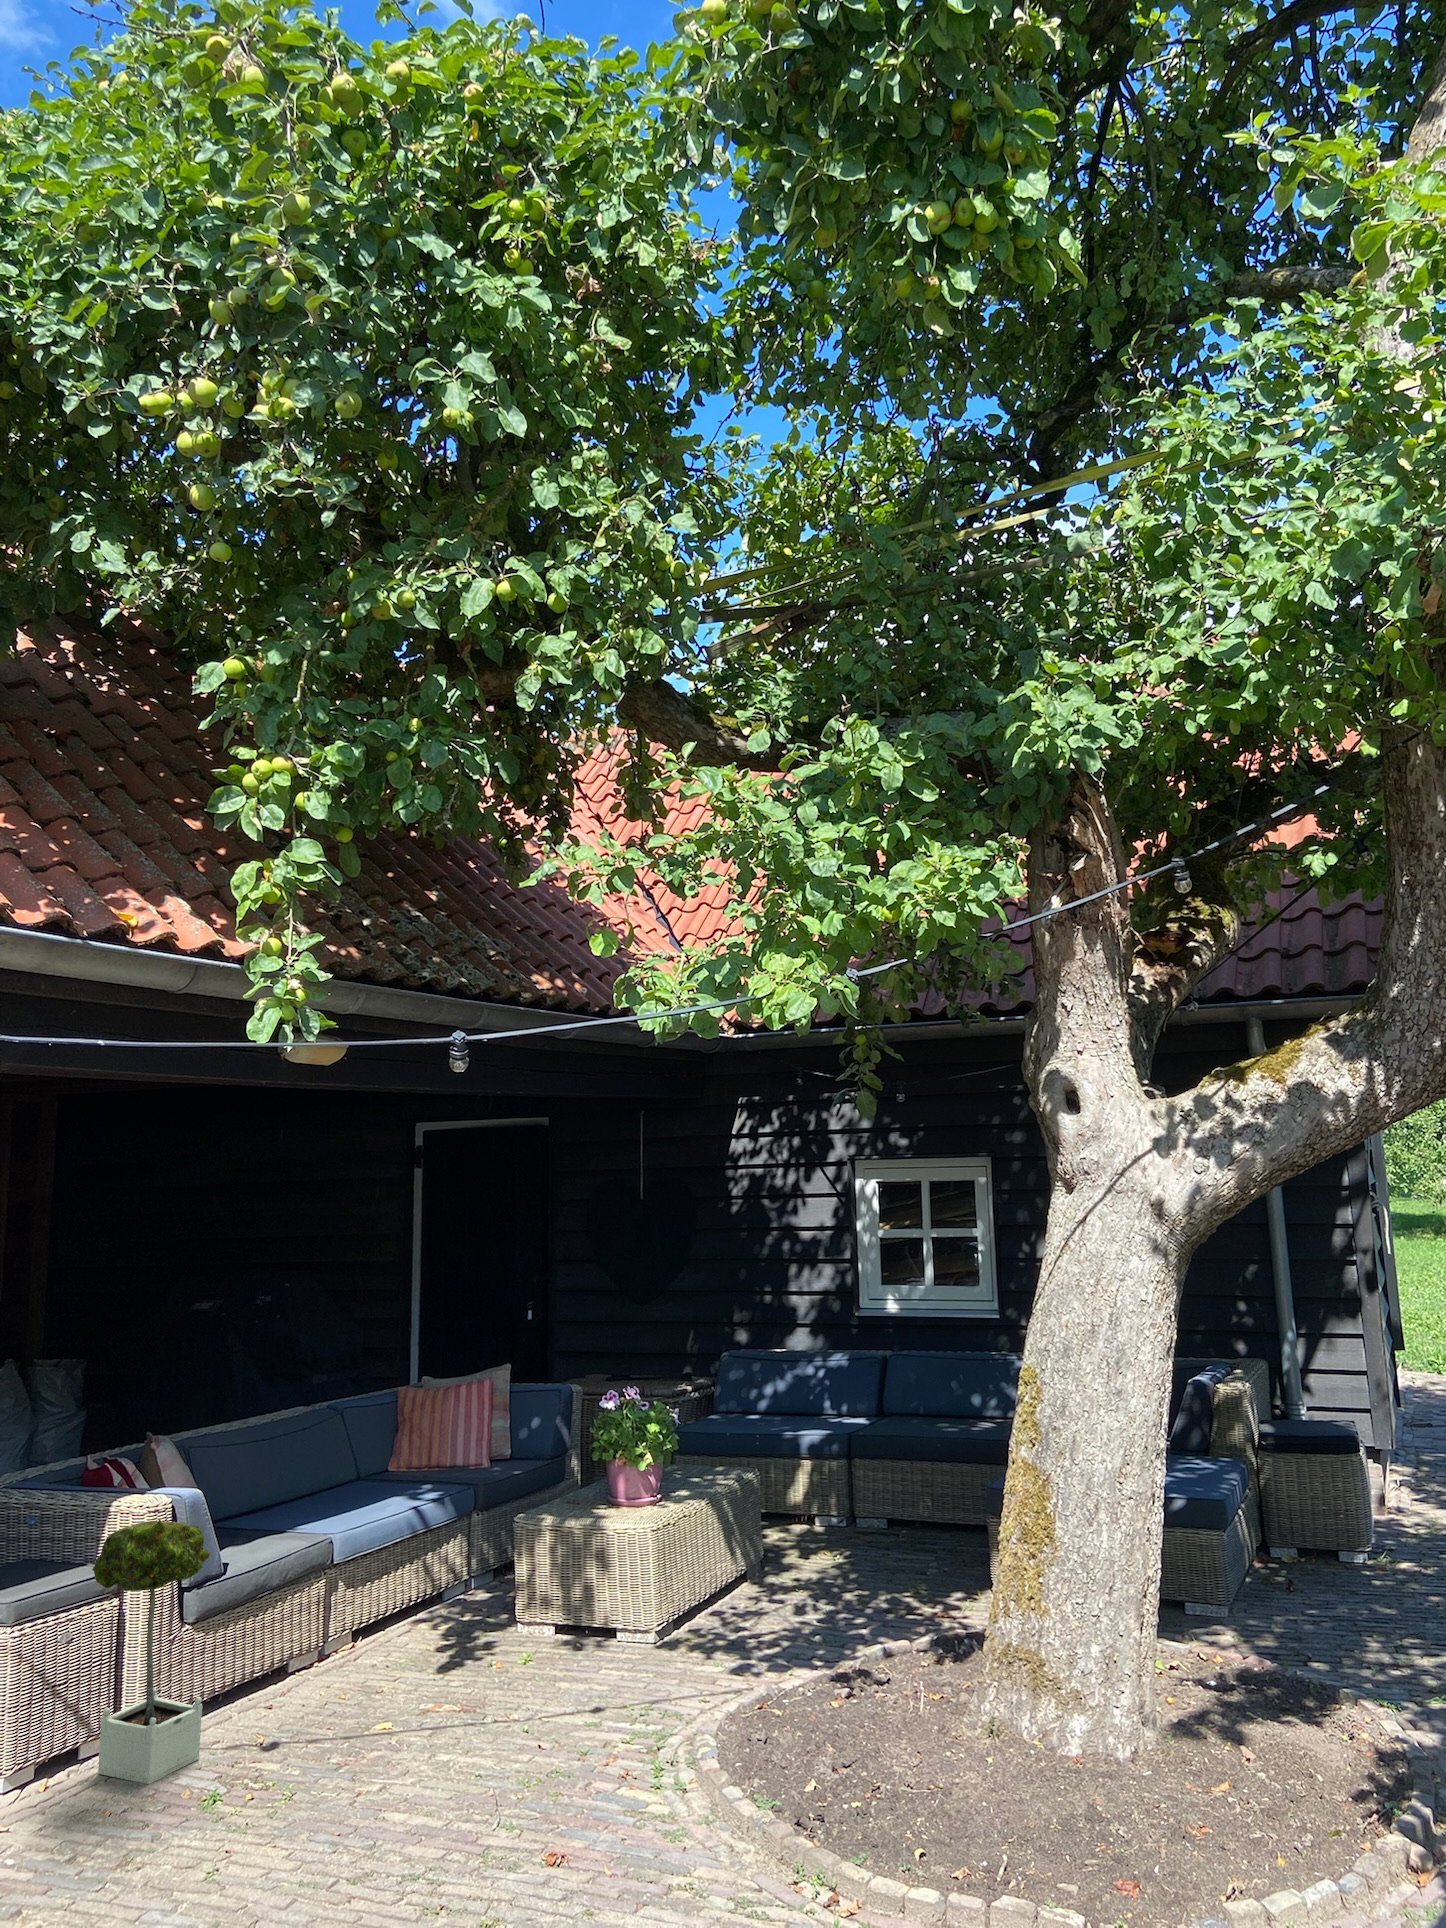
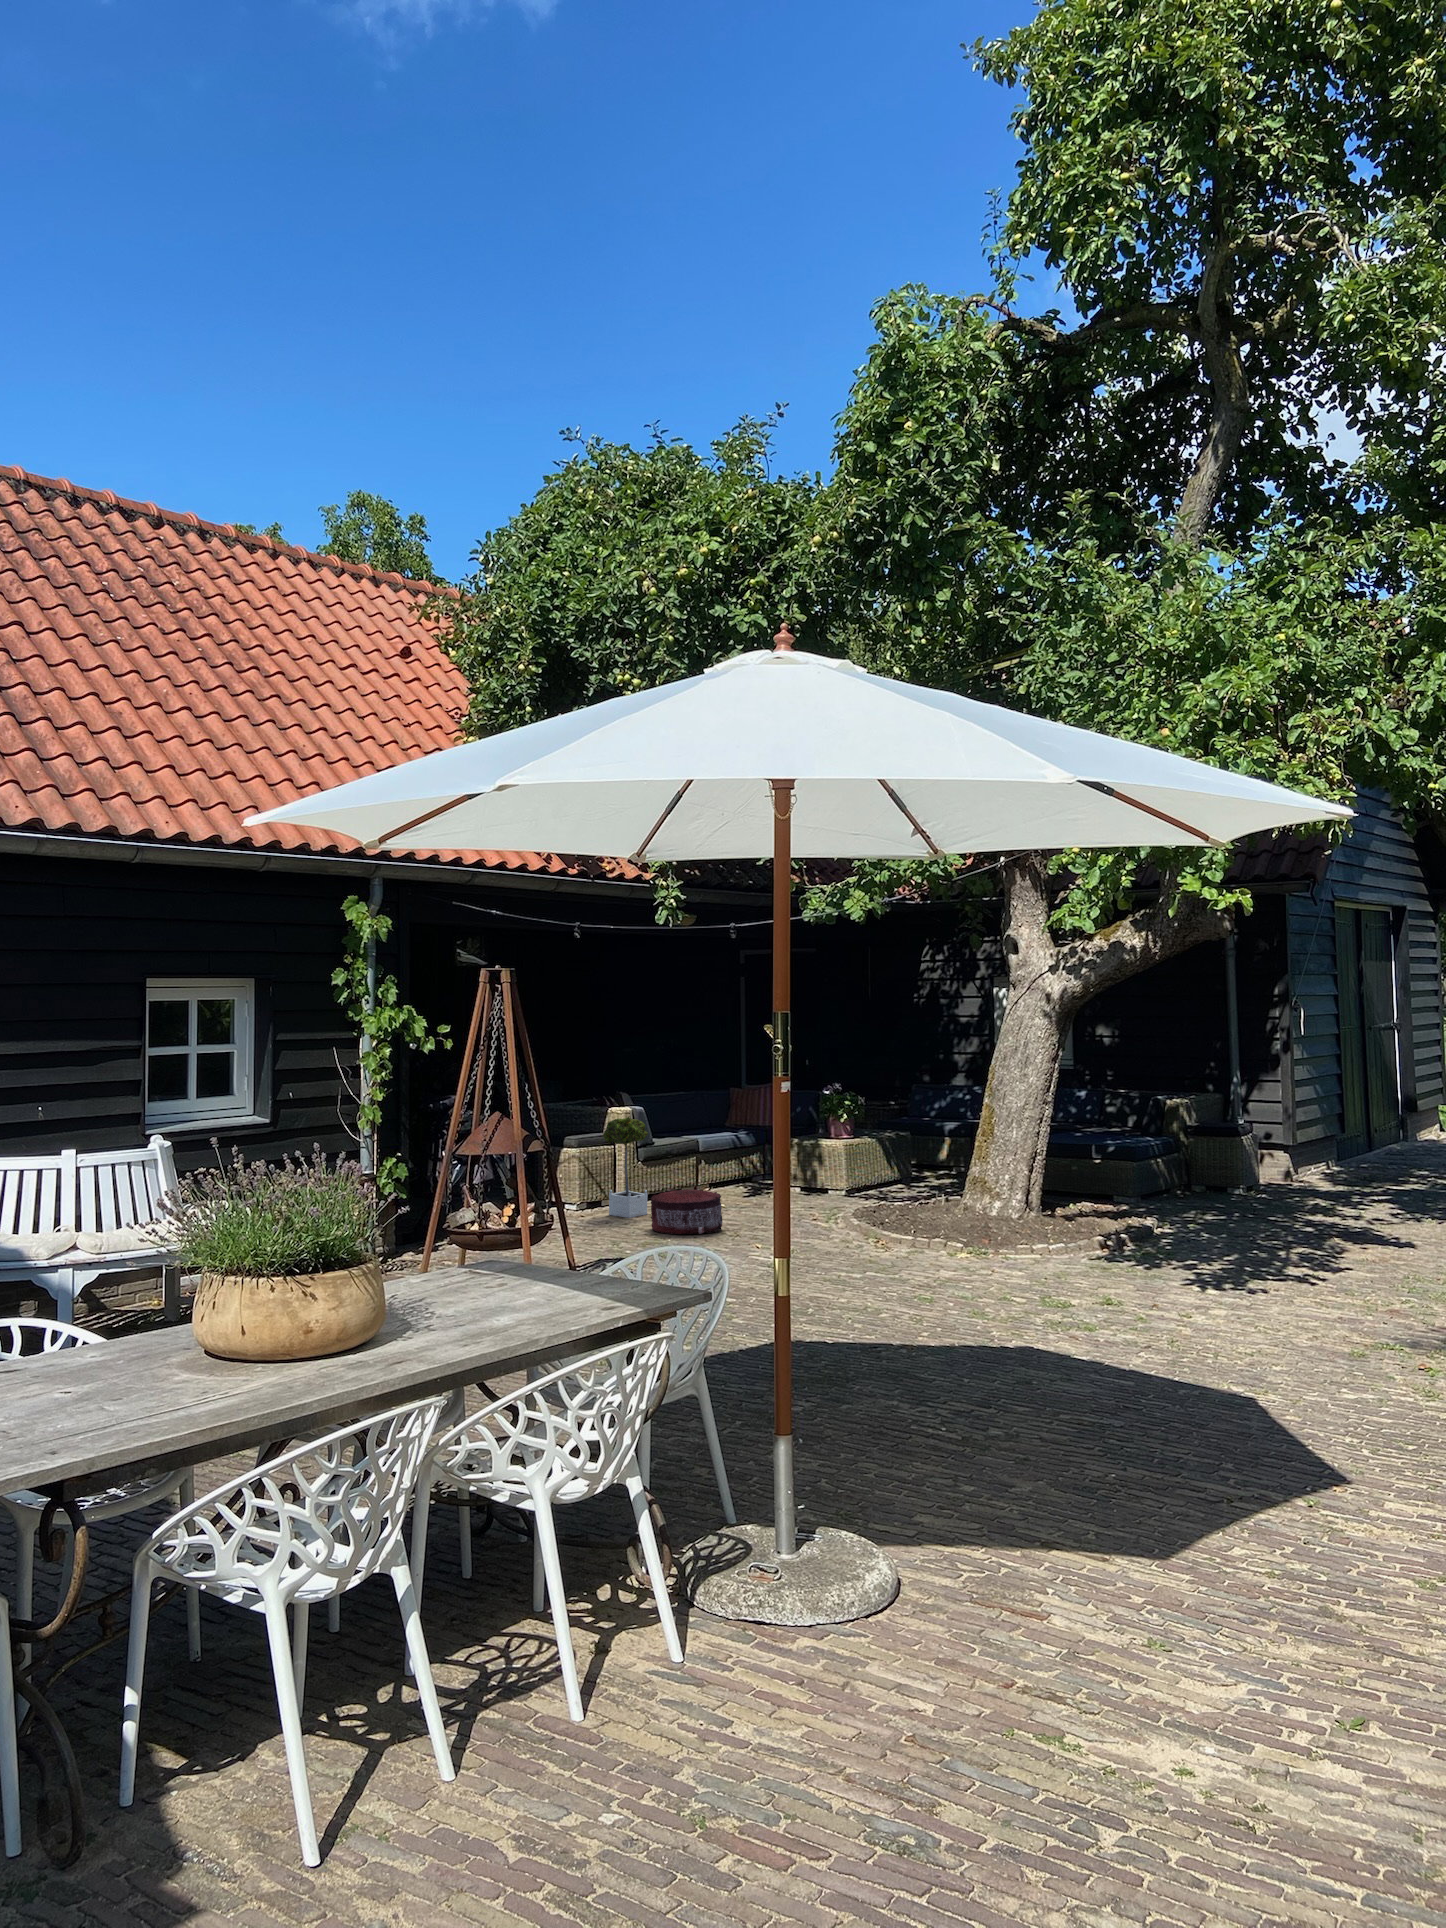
pouf: none [196,1713,390,1885] -> present [651,1189,723,1234]

